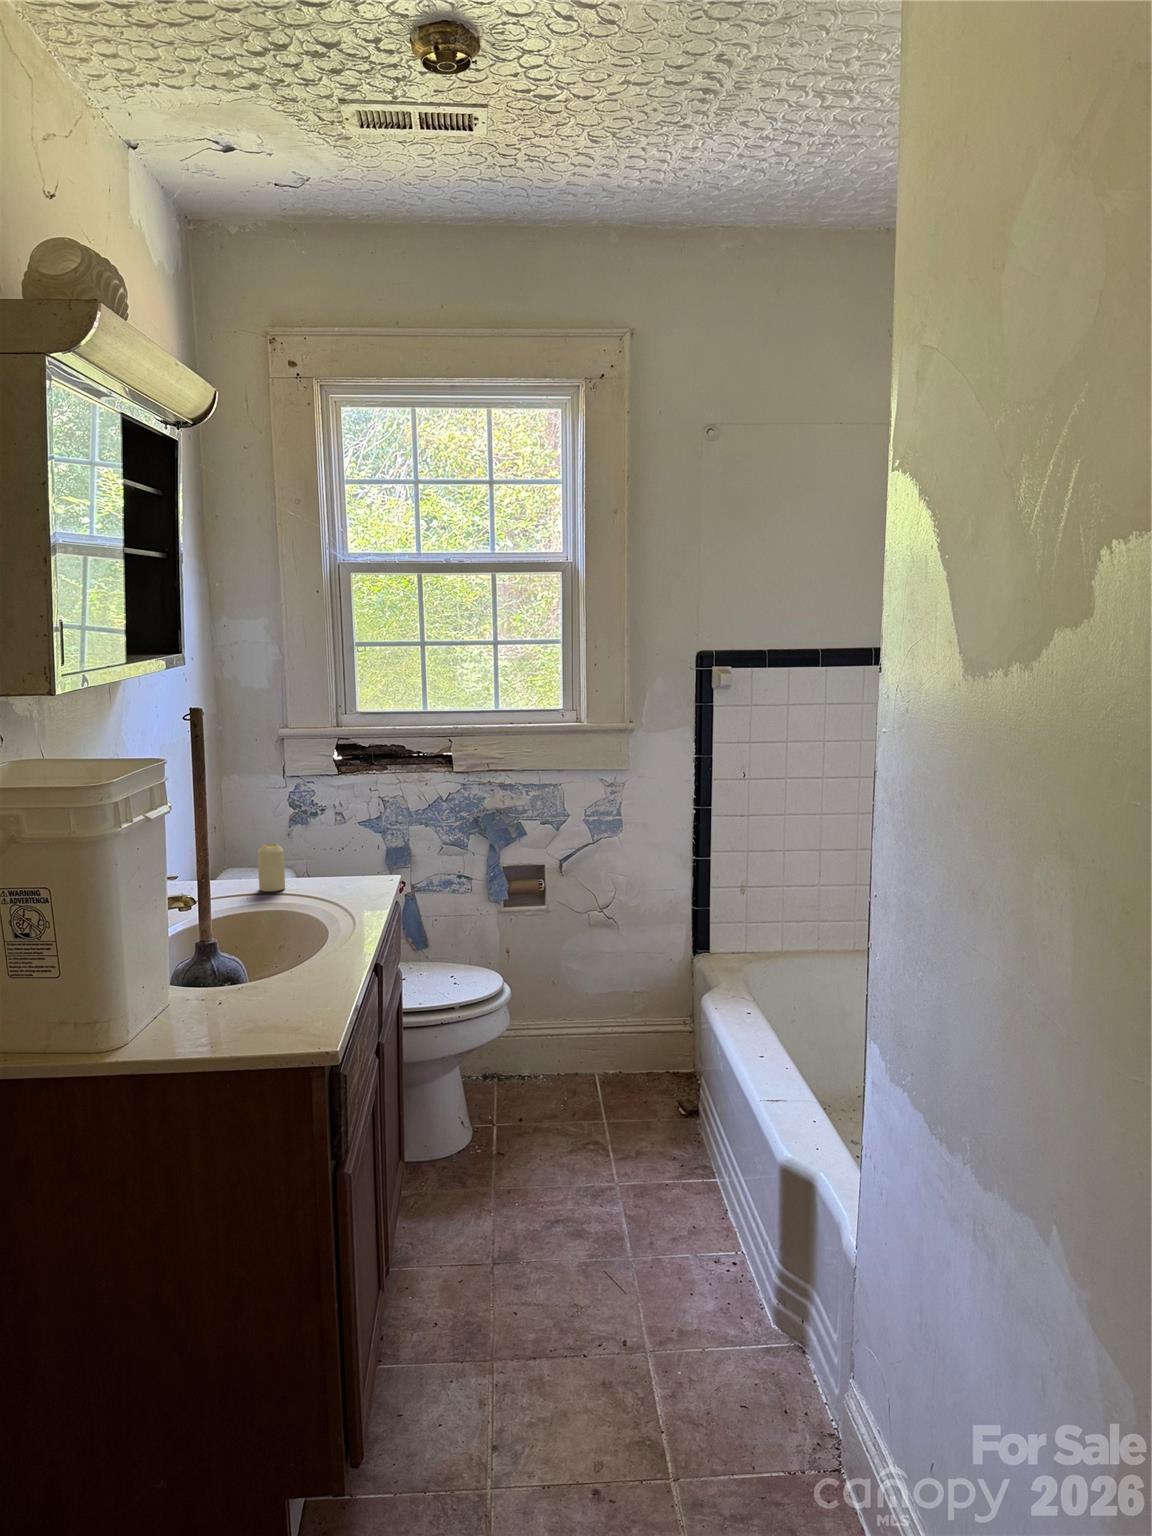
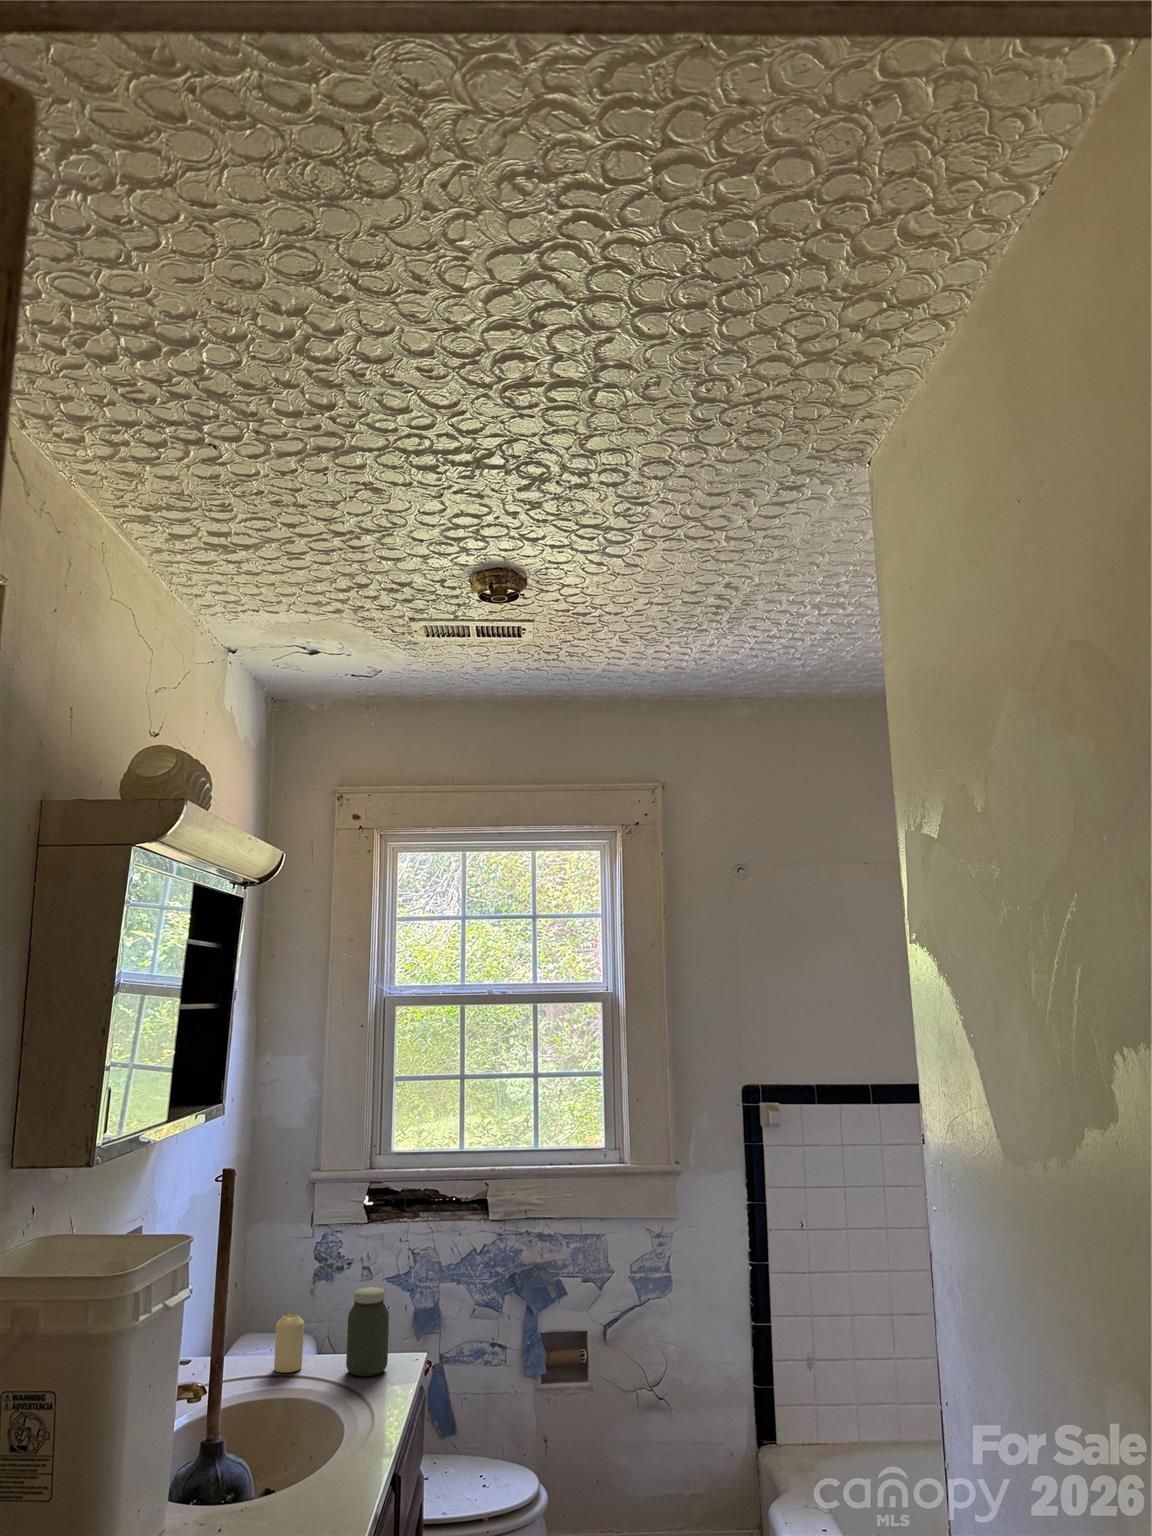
jar: none [325,820,365,894] -> present [346,1287,389,1376]

